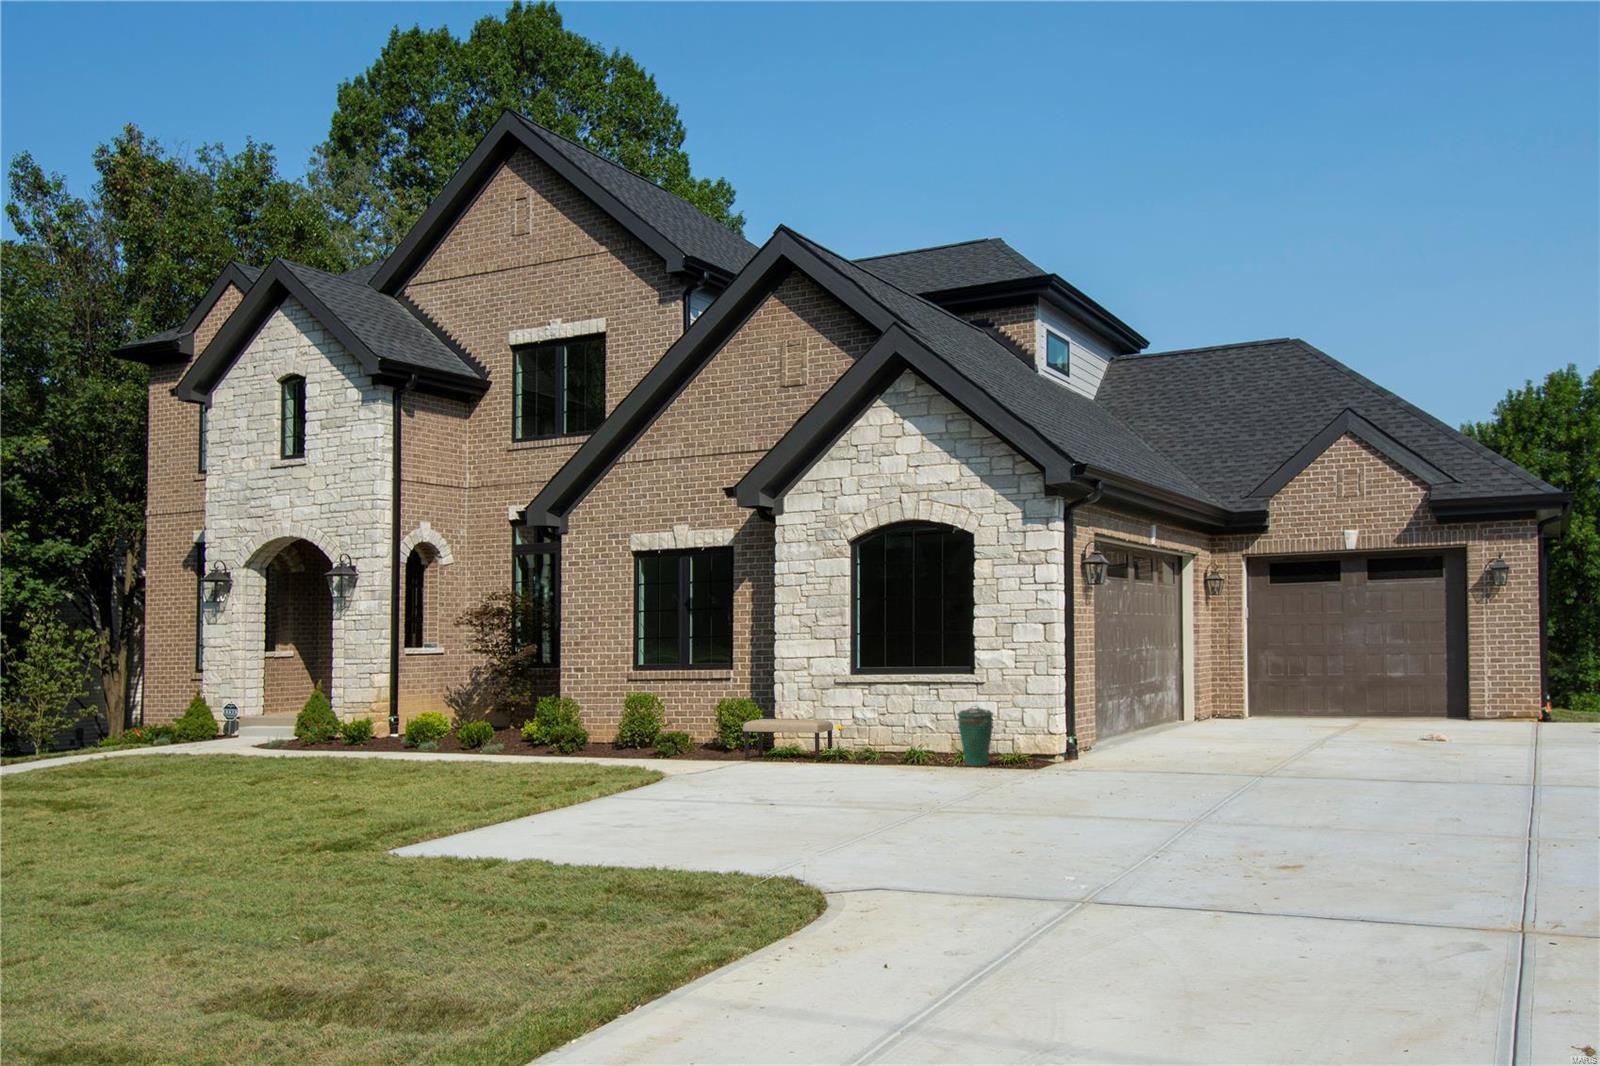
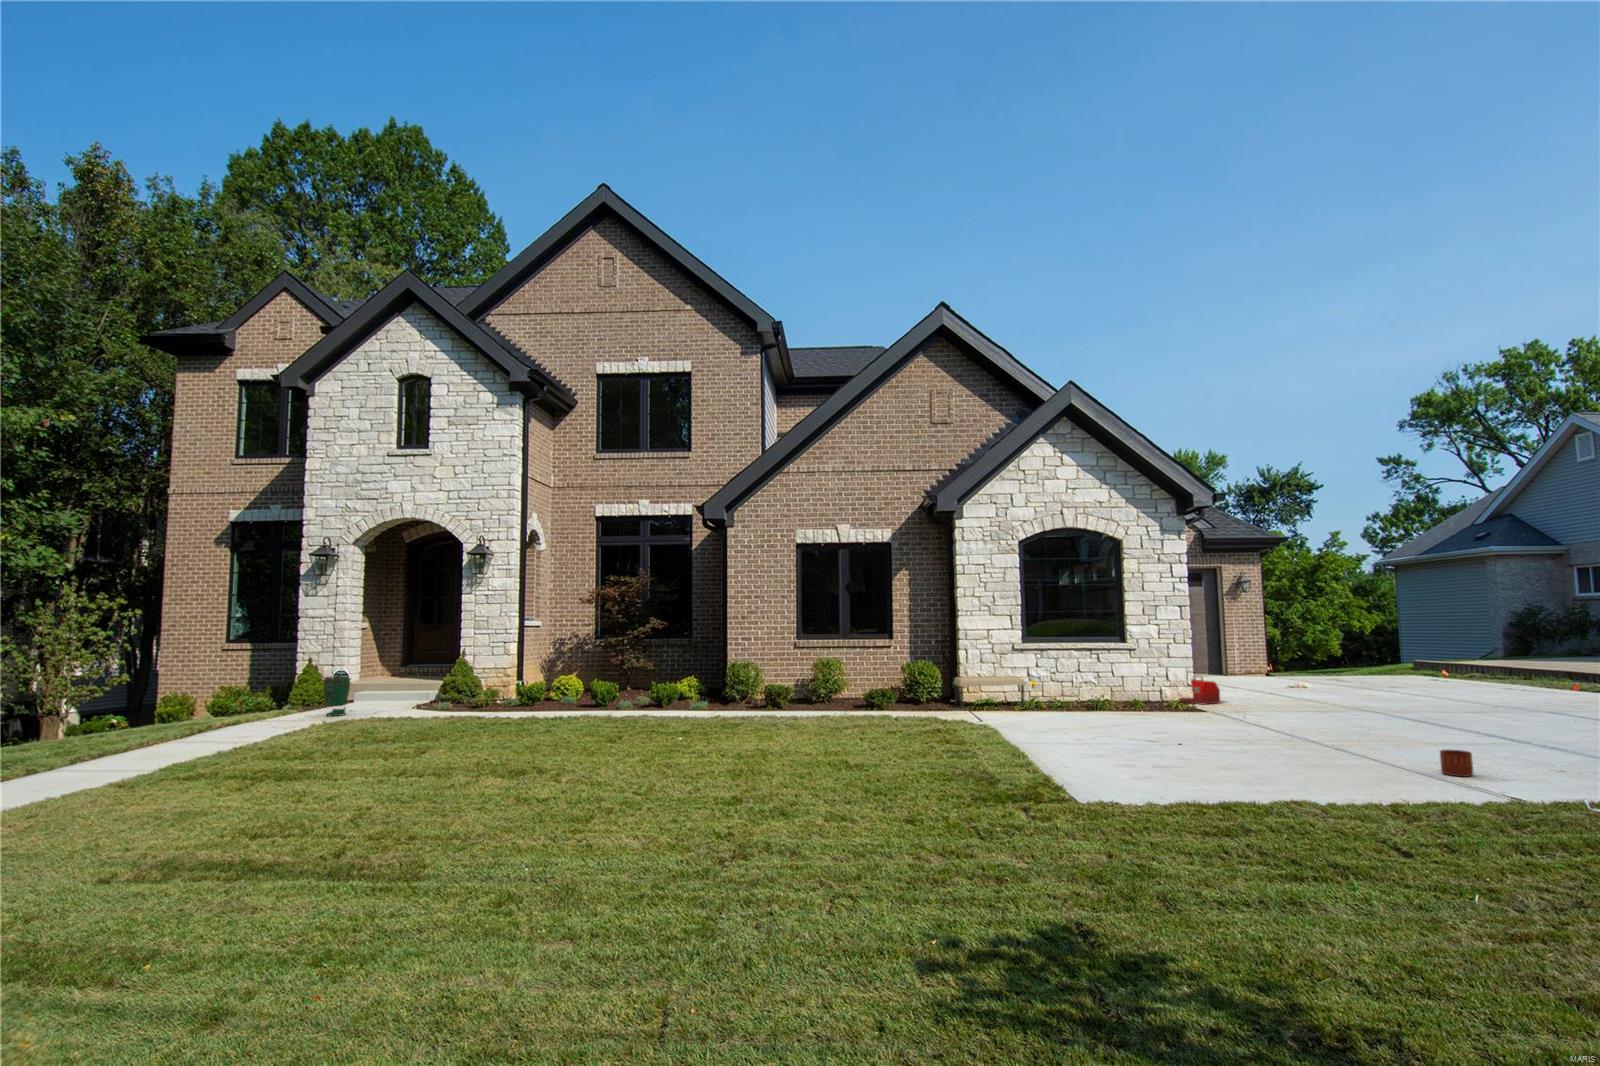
trash can: present [957,706,994,766] -> present [323,674,351,716]
toolbox: none [1031,729,1066,770] -> present [1179,676,1220,705]
planter: none [724,823,755,855] -> present [1440,749,1473,777]

